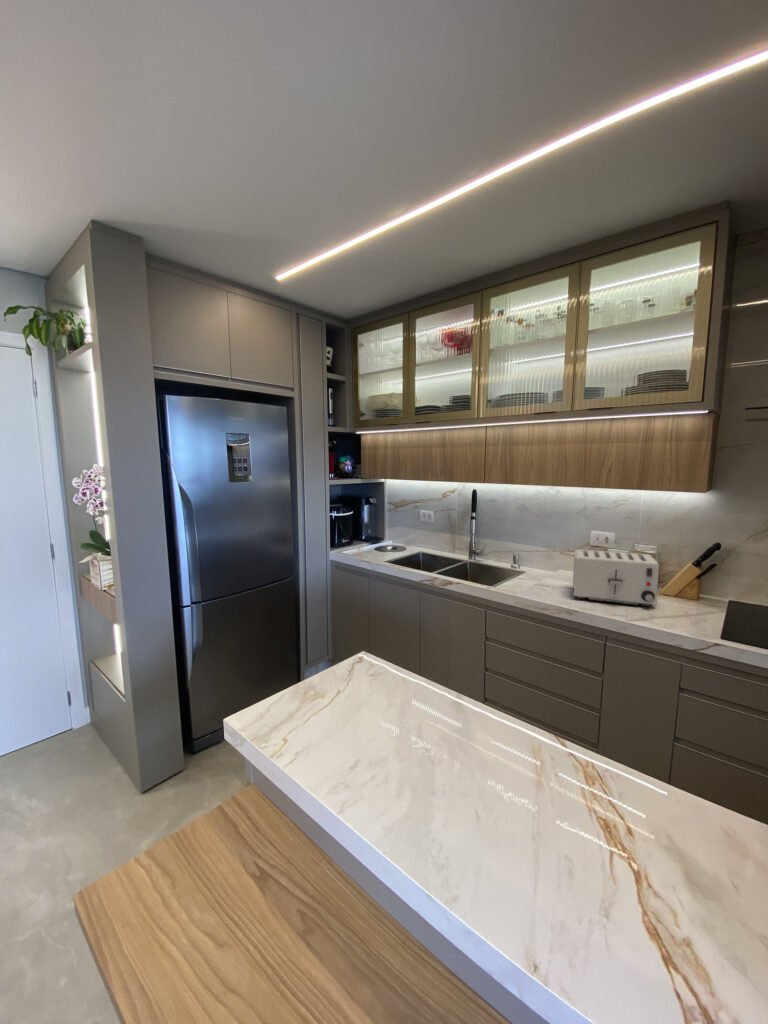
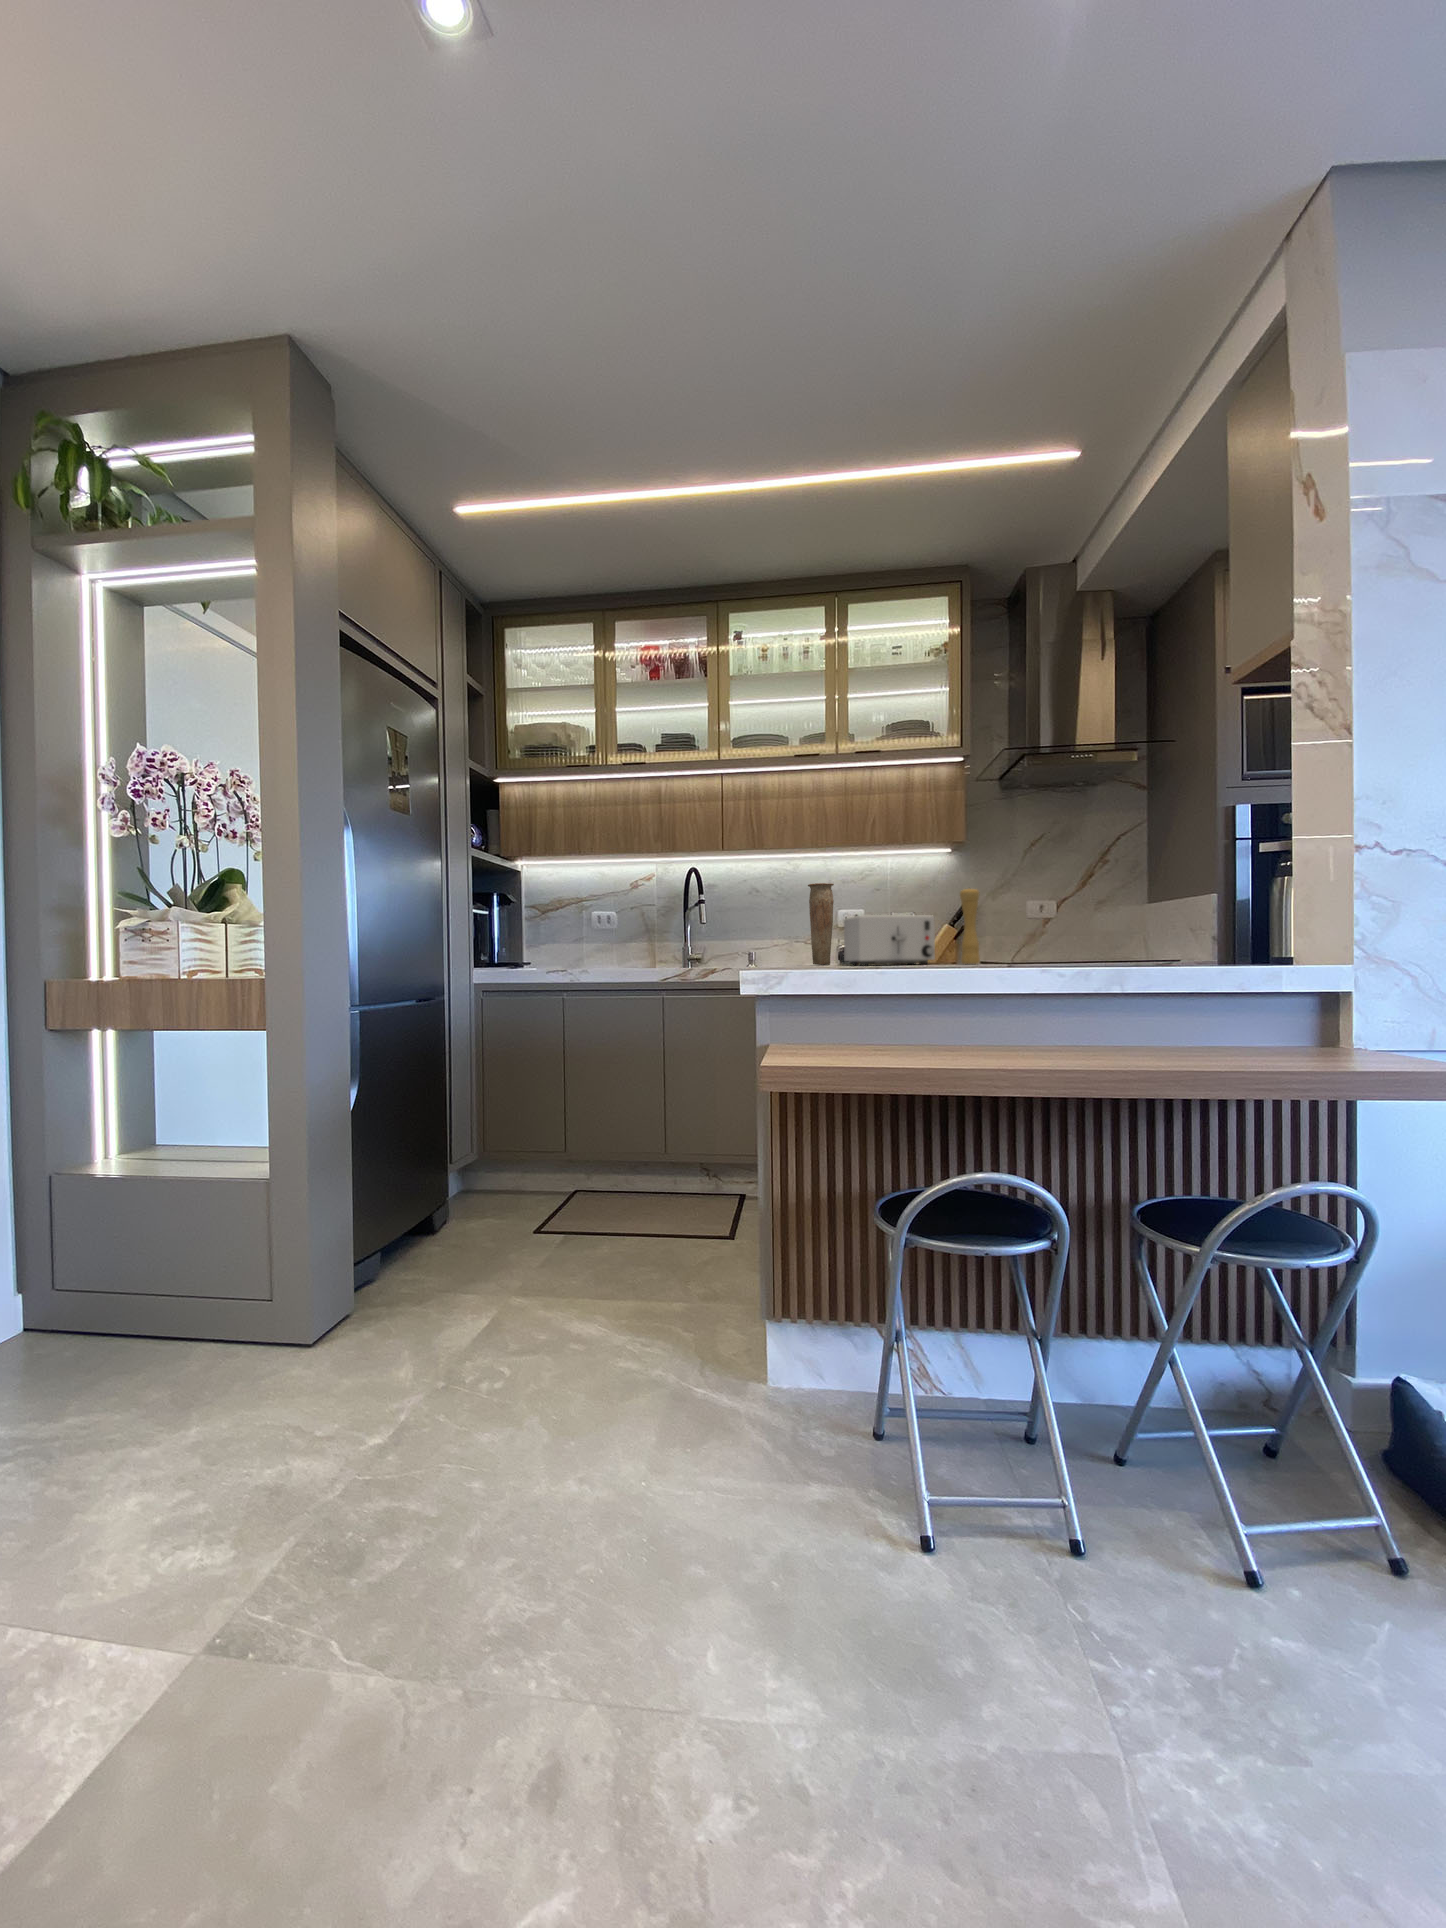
vase: none [550,514,573,582] -> present [808,883,834,965]
pepper mill: none [677,549,706,627] -> present [960,888,980,964]

